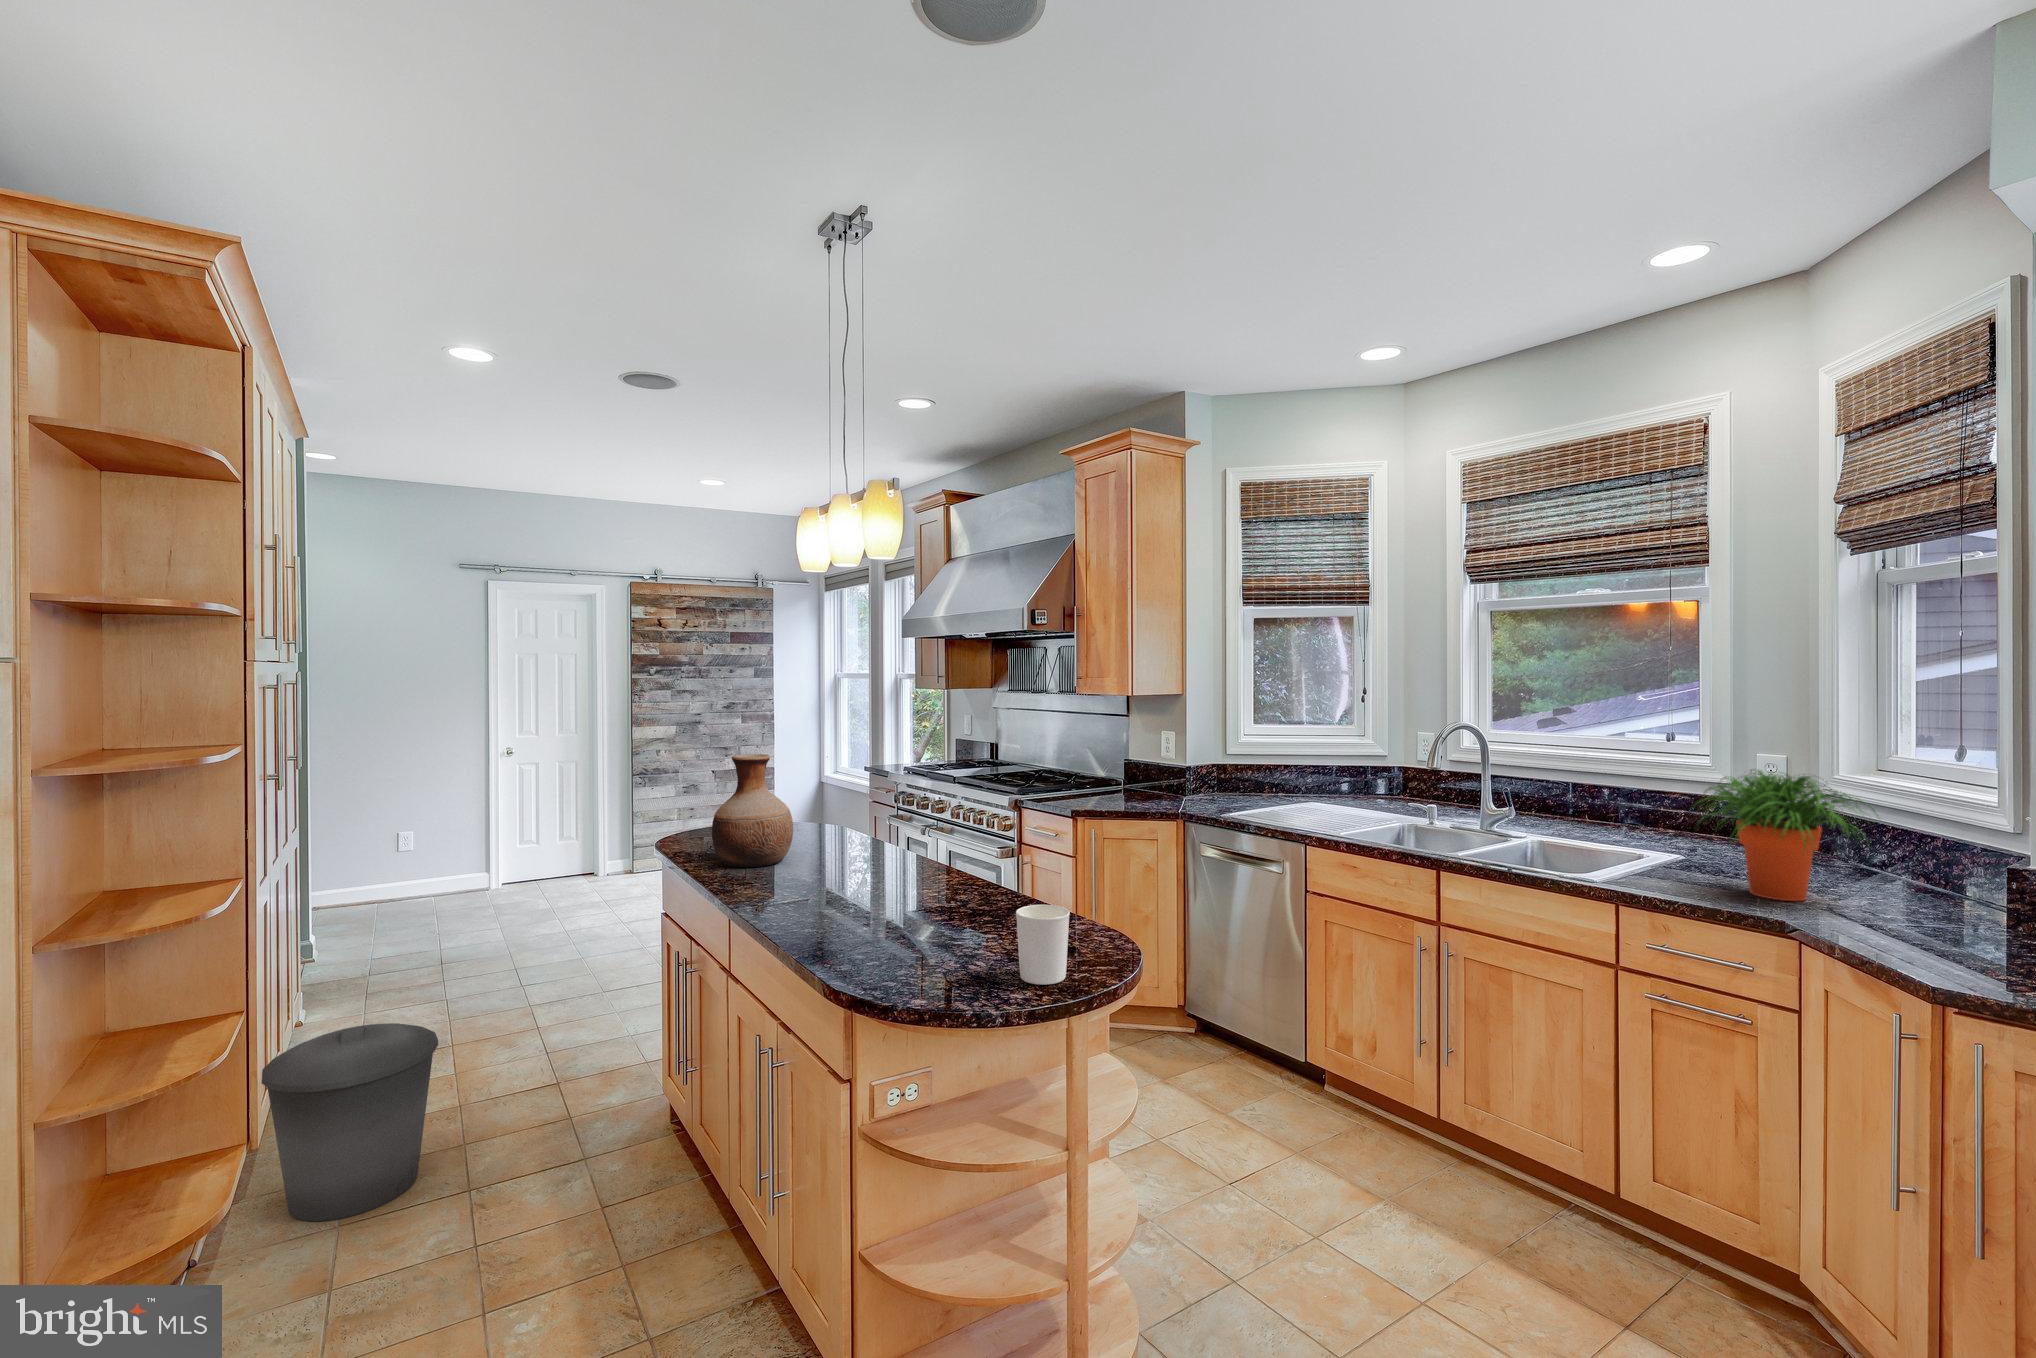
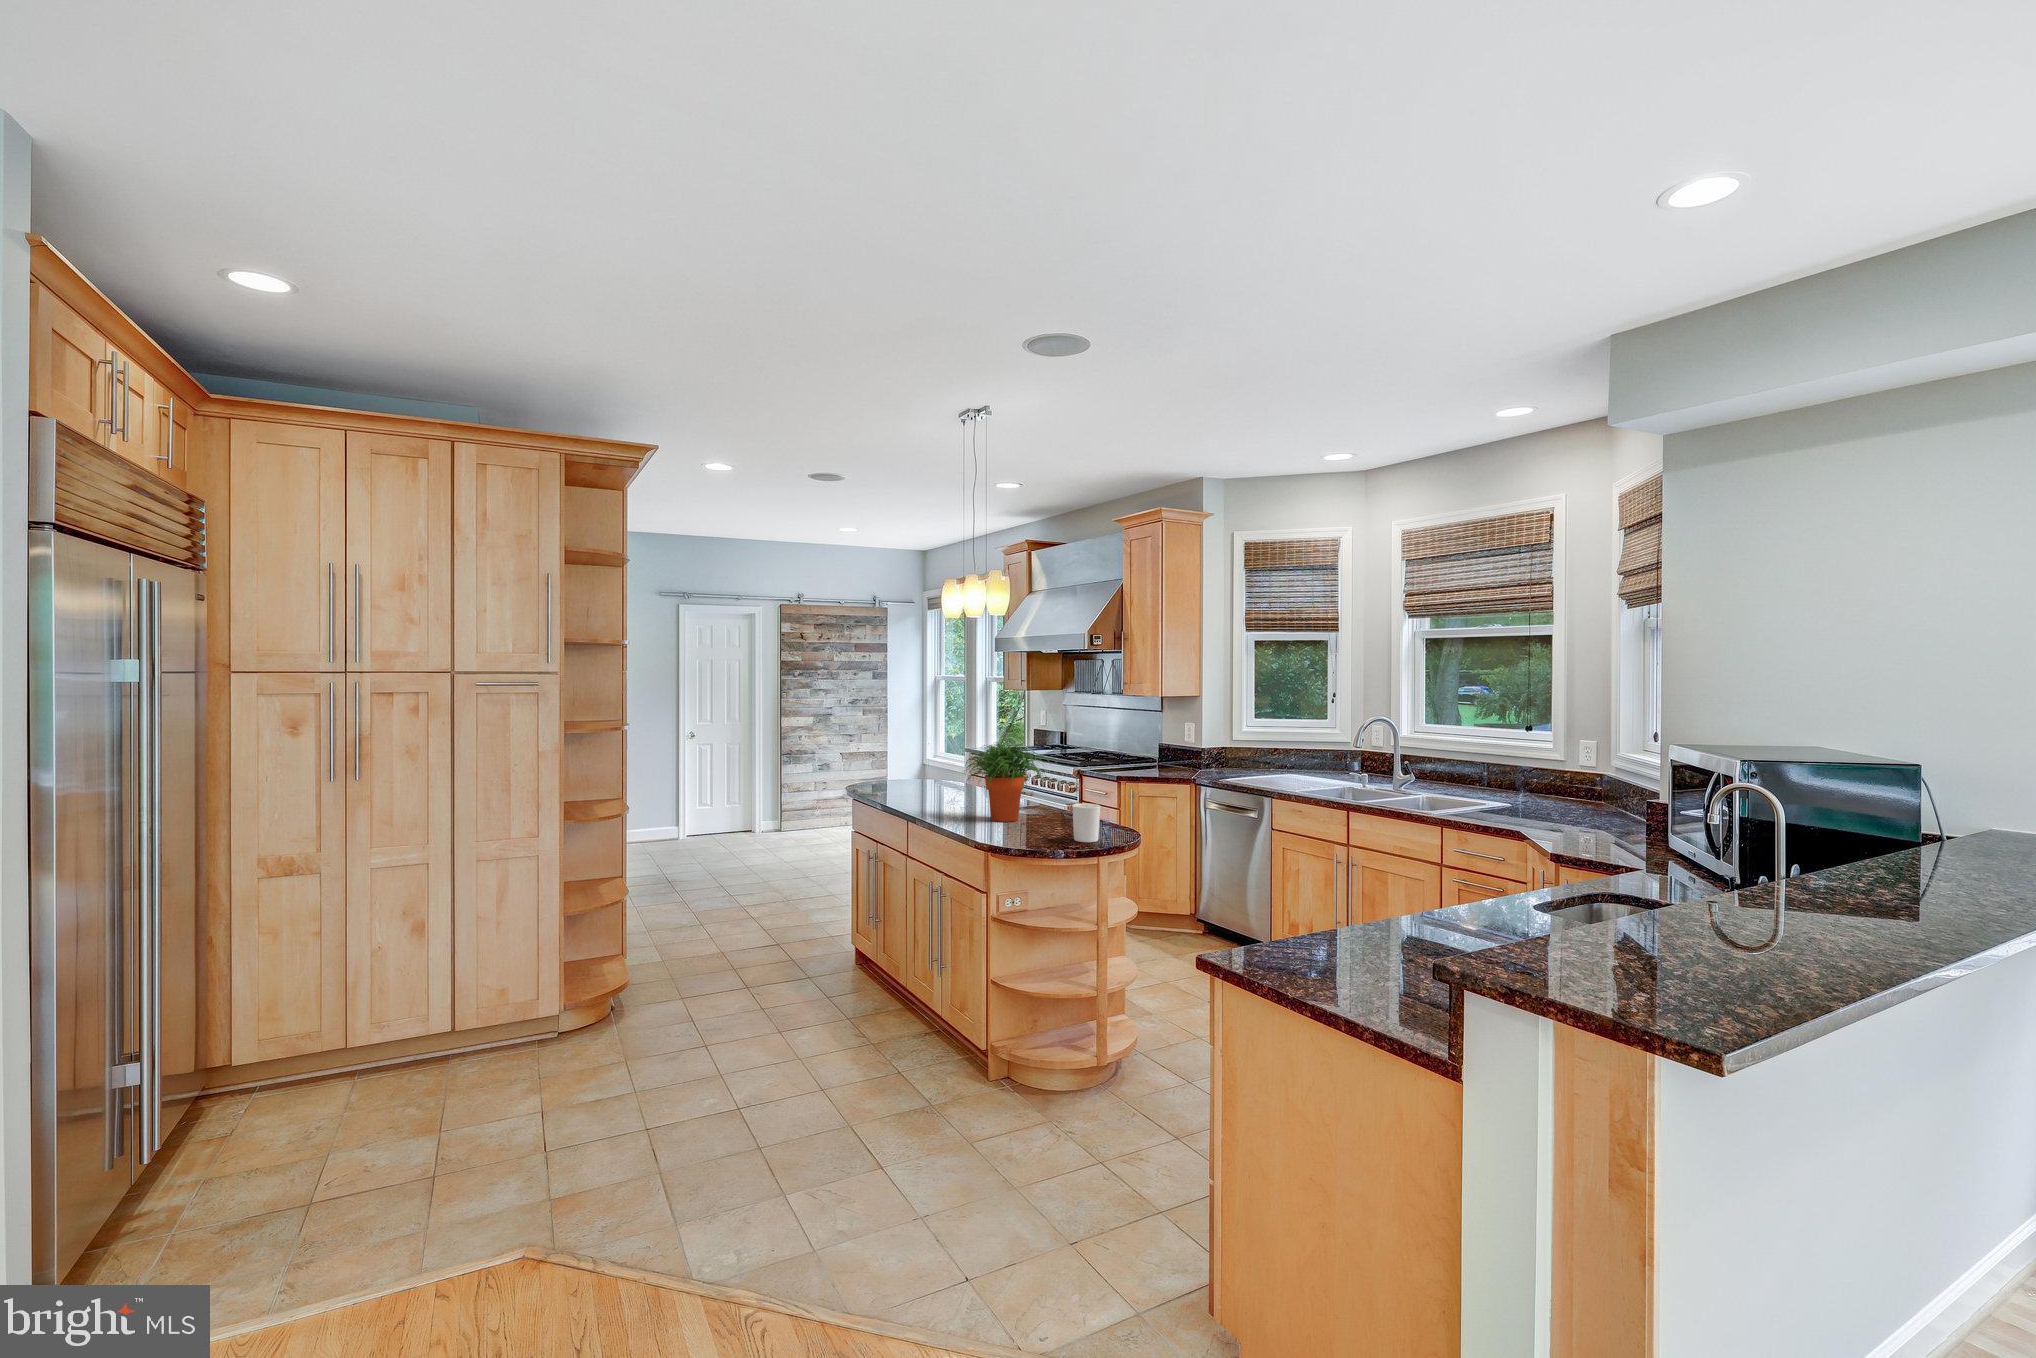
vase: present [712,754,793,867] -> none [888,728,936,797]
potted plant: present [1696,770,1880,901] -> present [964,742,1050,822]
trash can: present [262,1023,438,1221] -> none [628,888,720,997]

